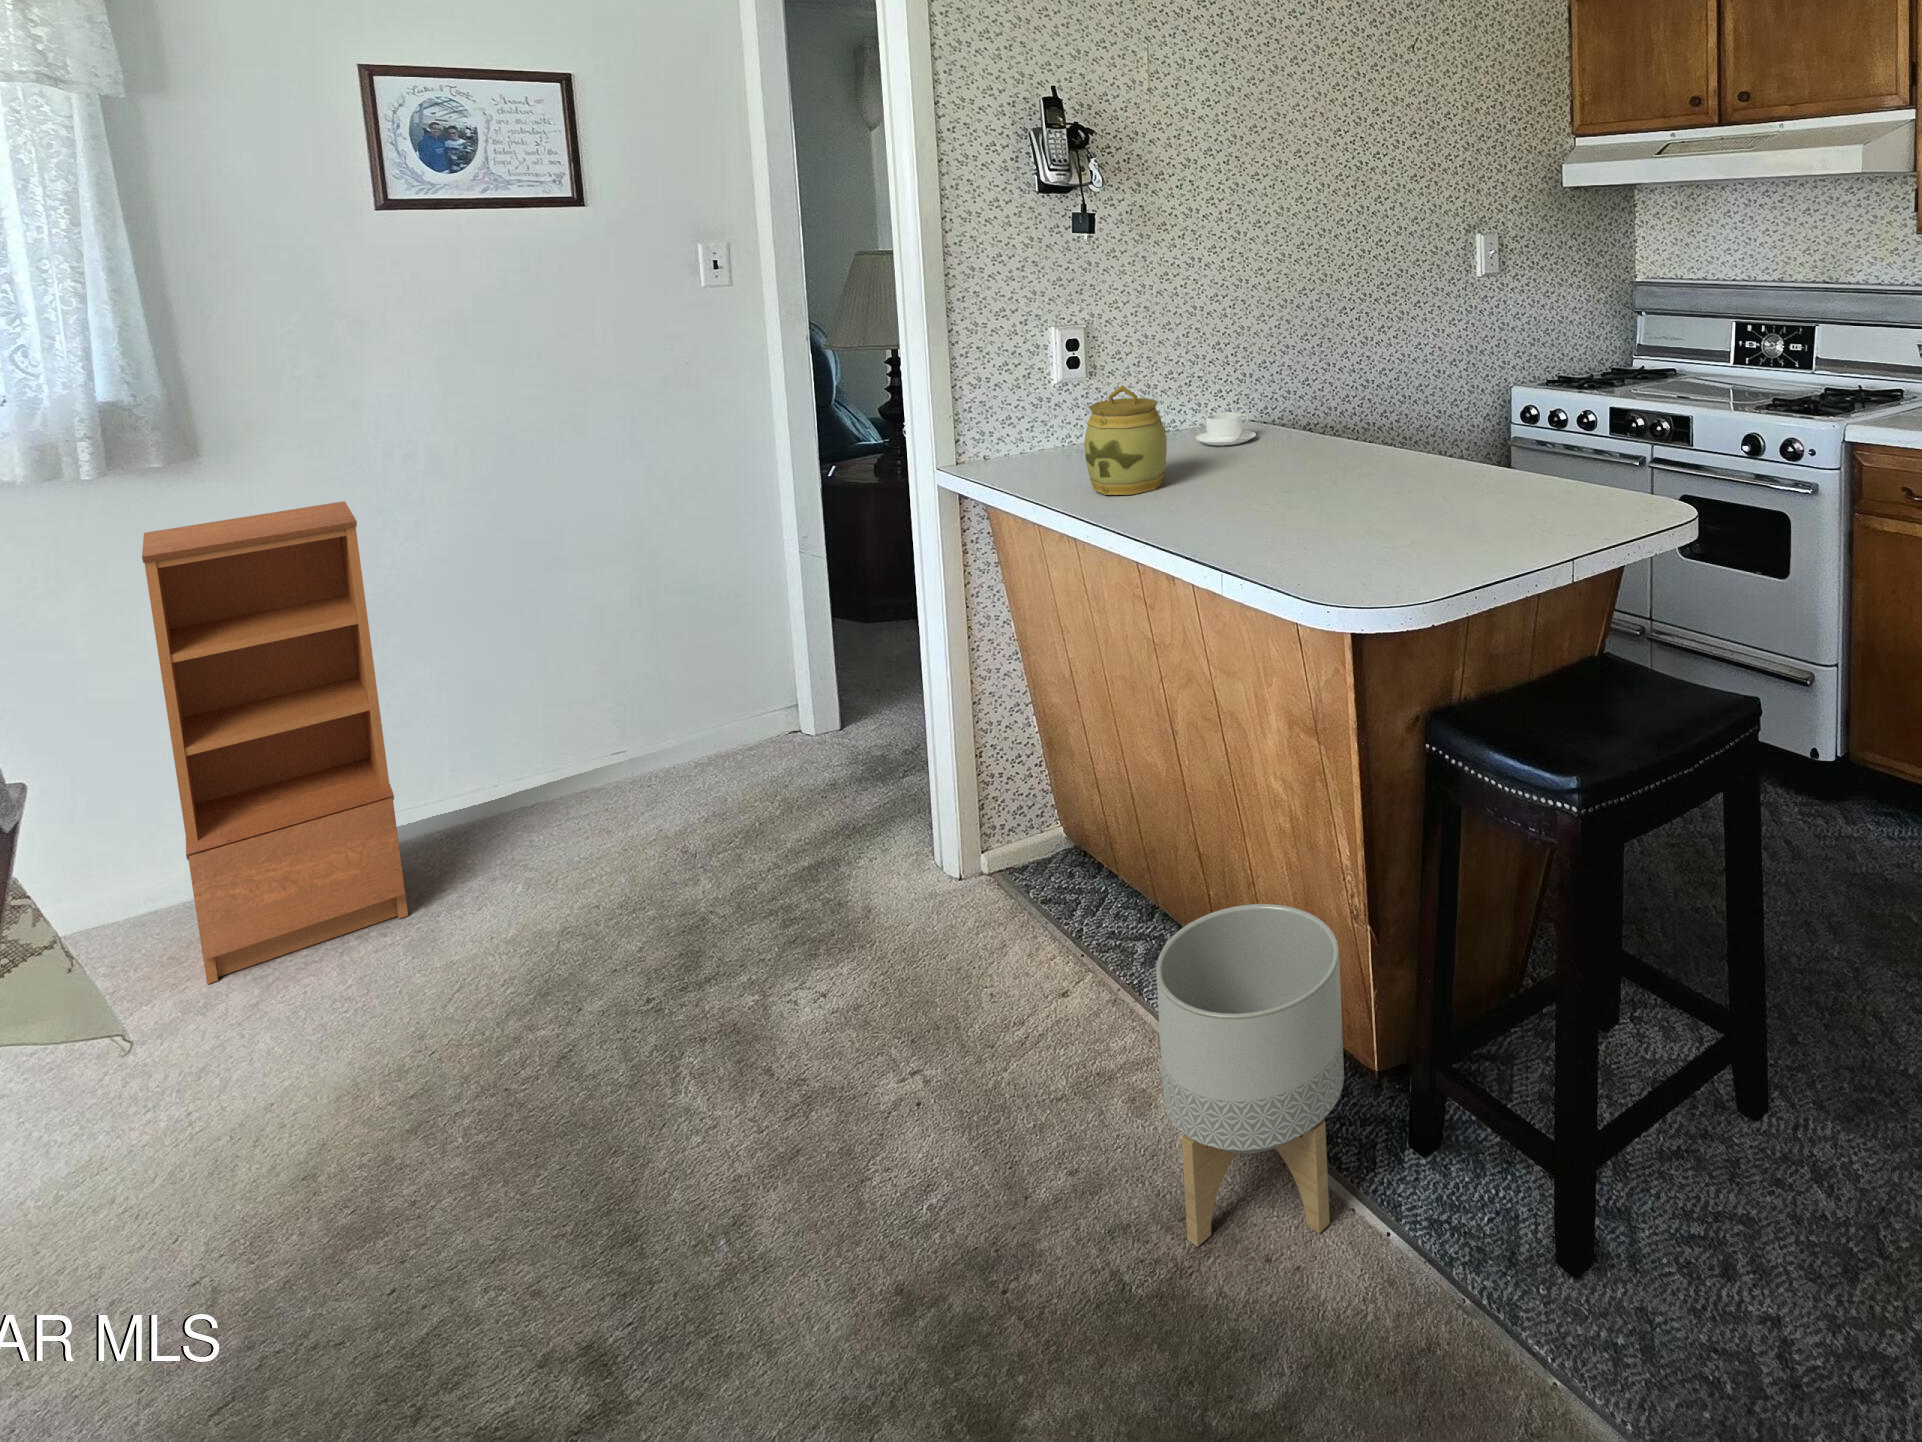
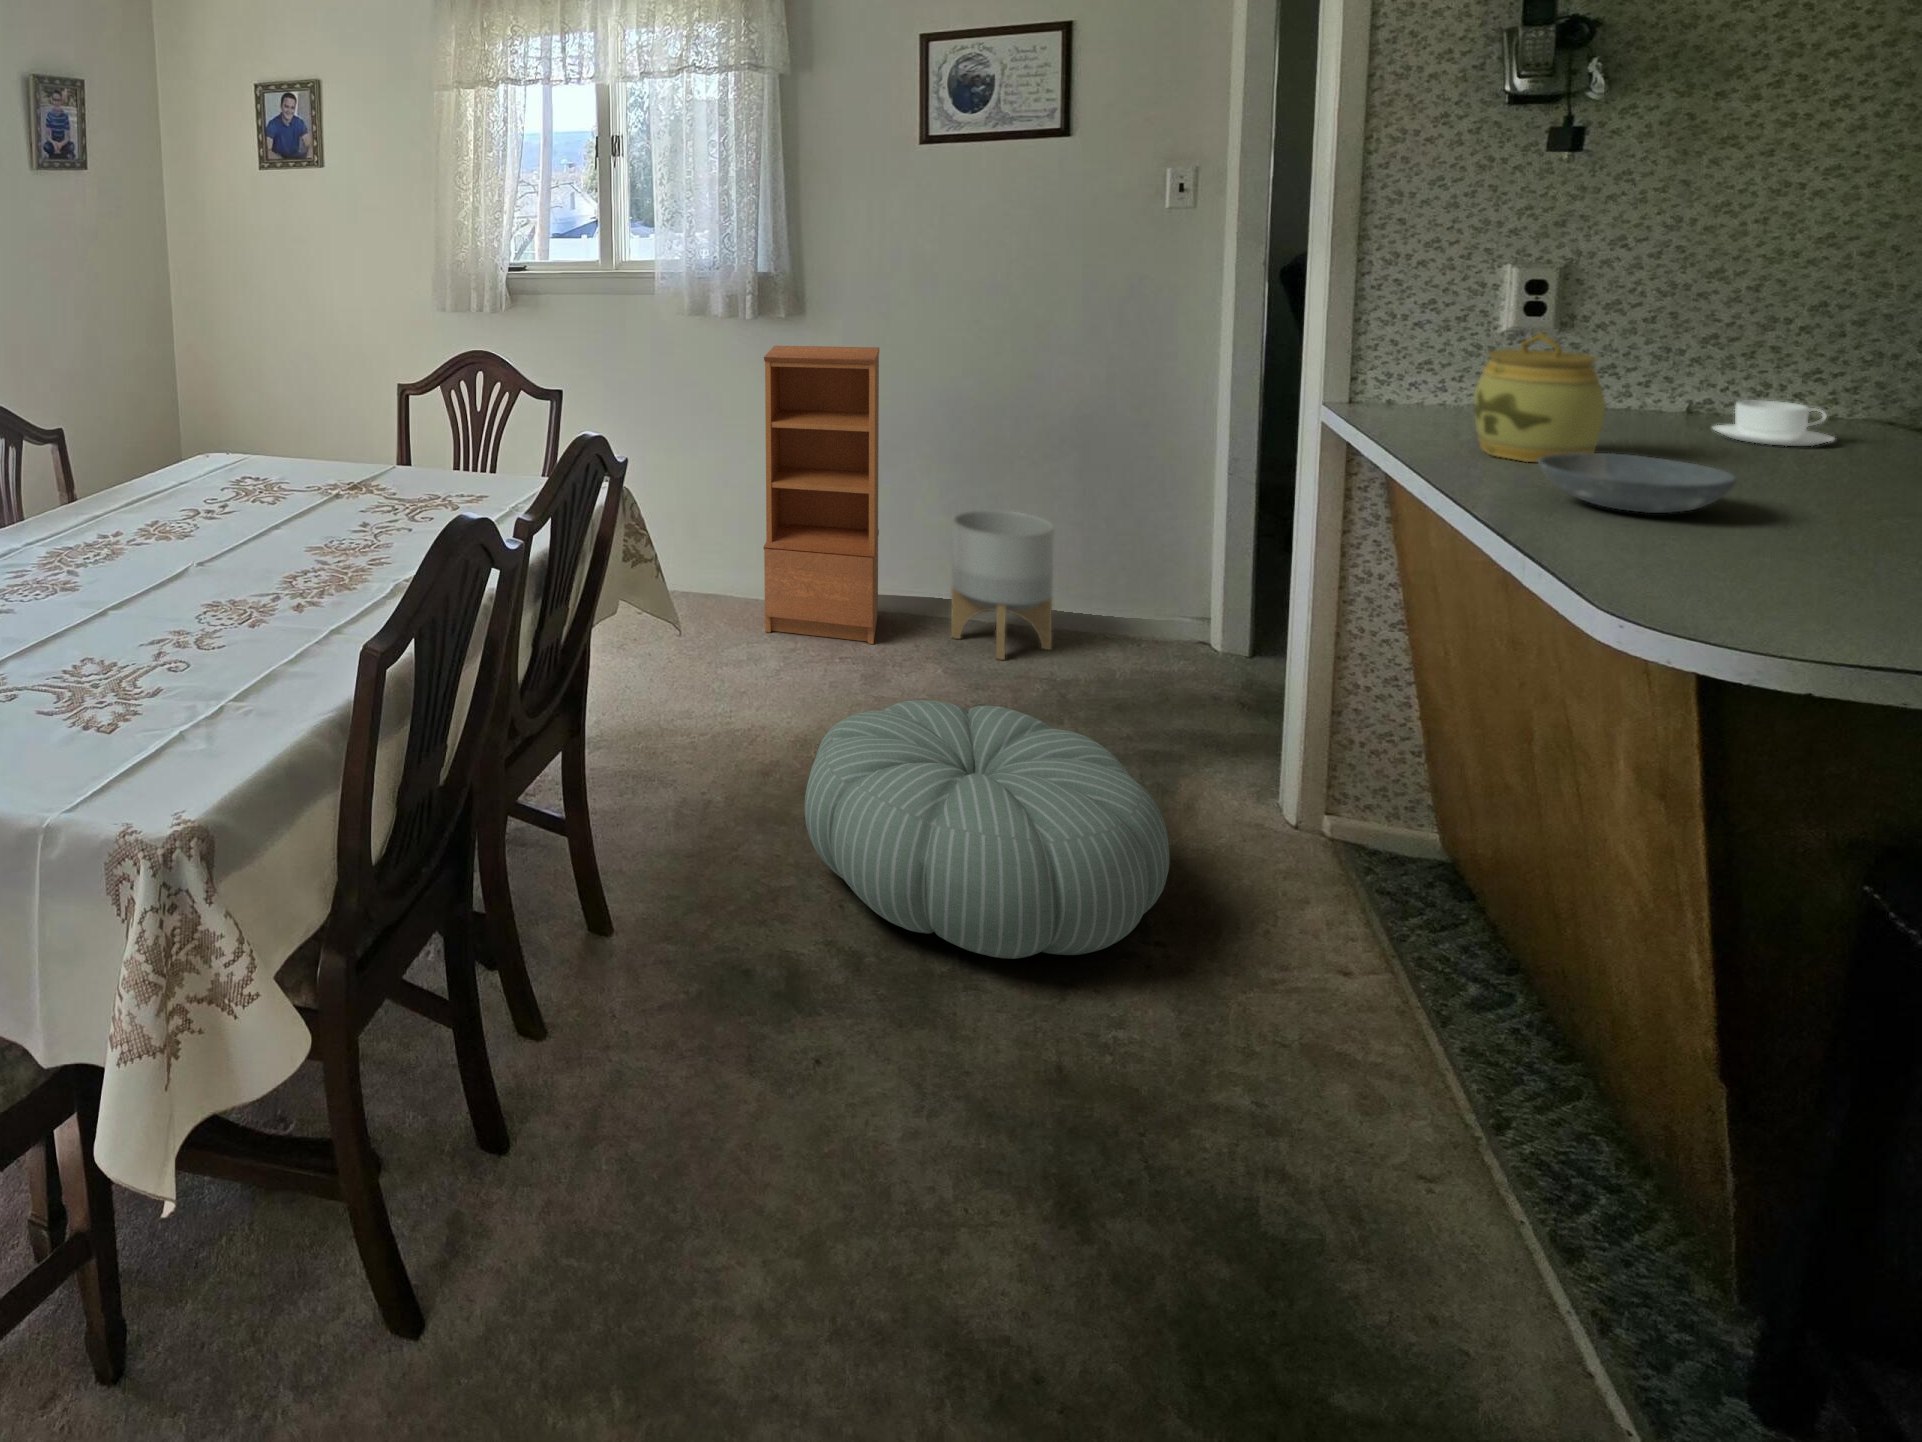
bowl: none [1169,474,1280,522] -> present [1538,453,1737,513]
pouf: none [445,900,912,1285] -> present [805,700,1169,959]
planter: present [1156,904,1344,1247] -> present [951,510,1054,660]

